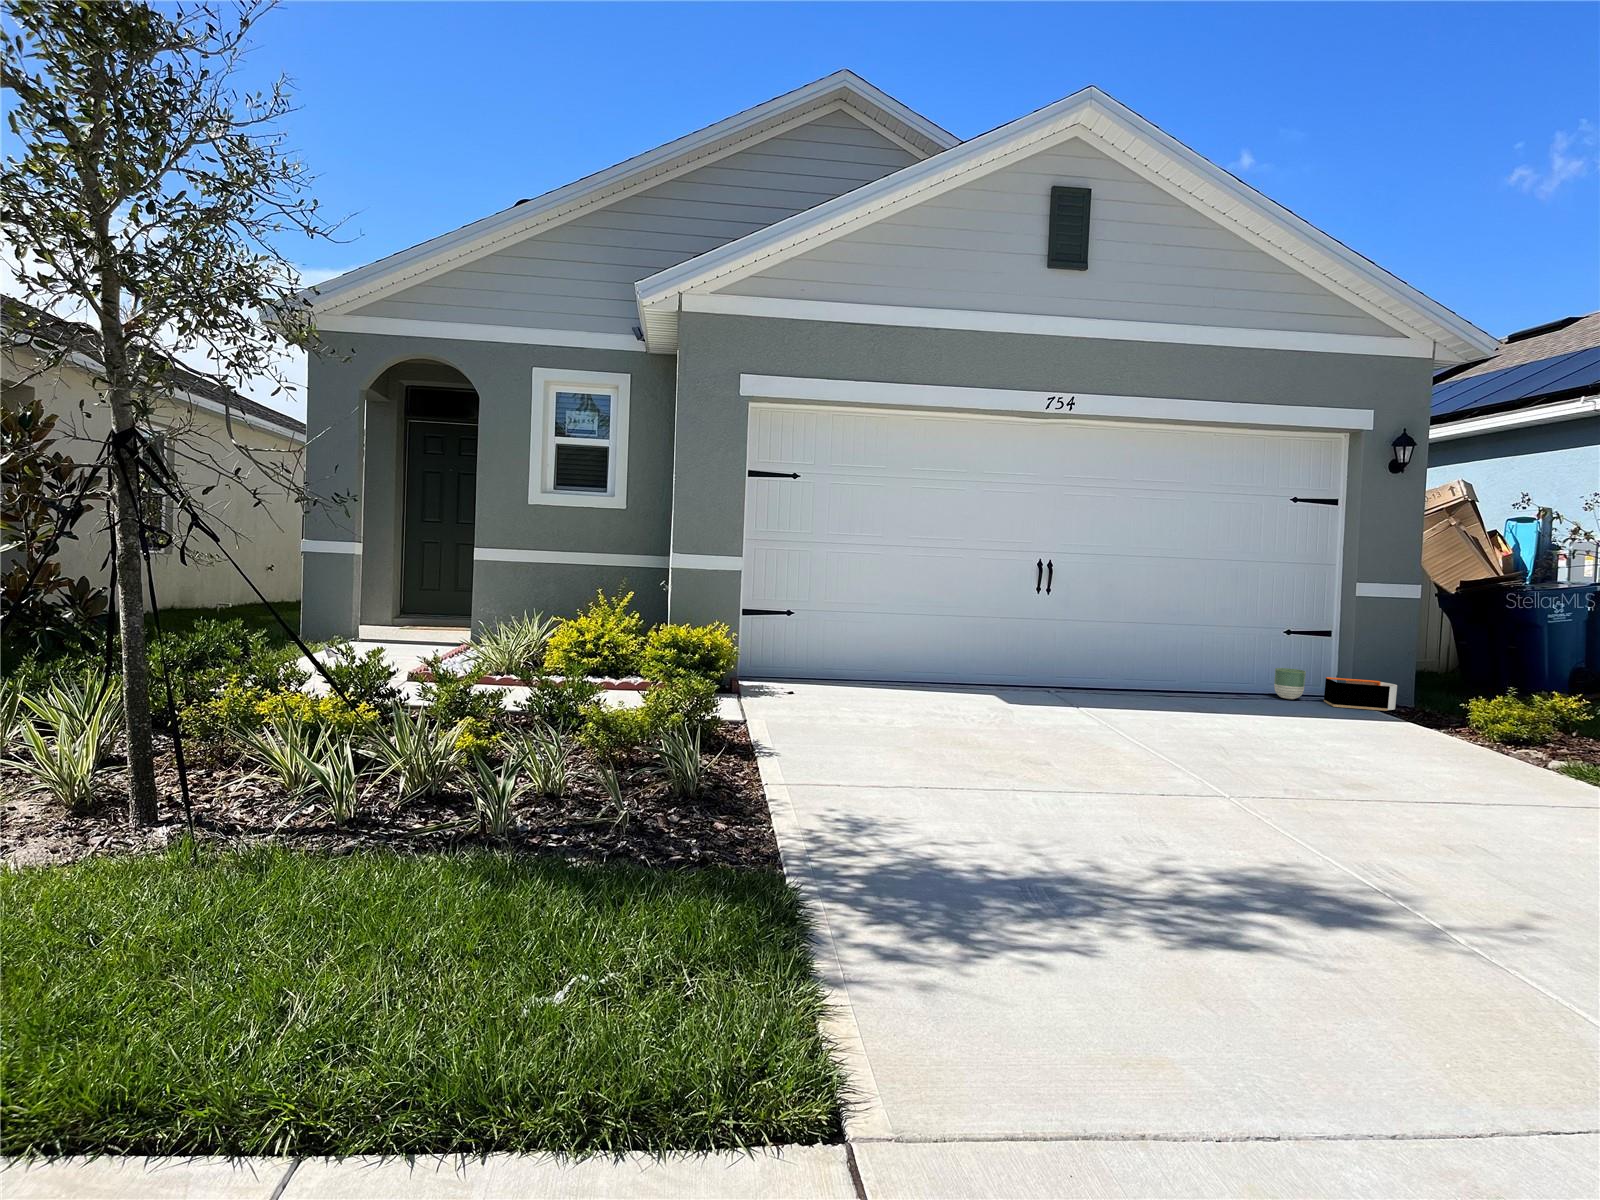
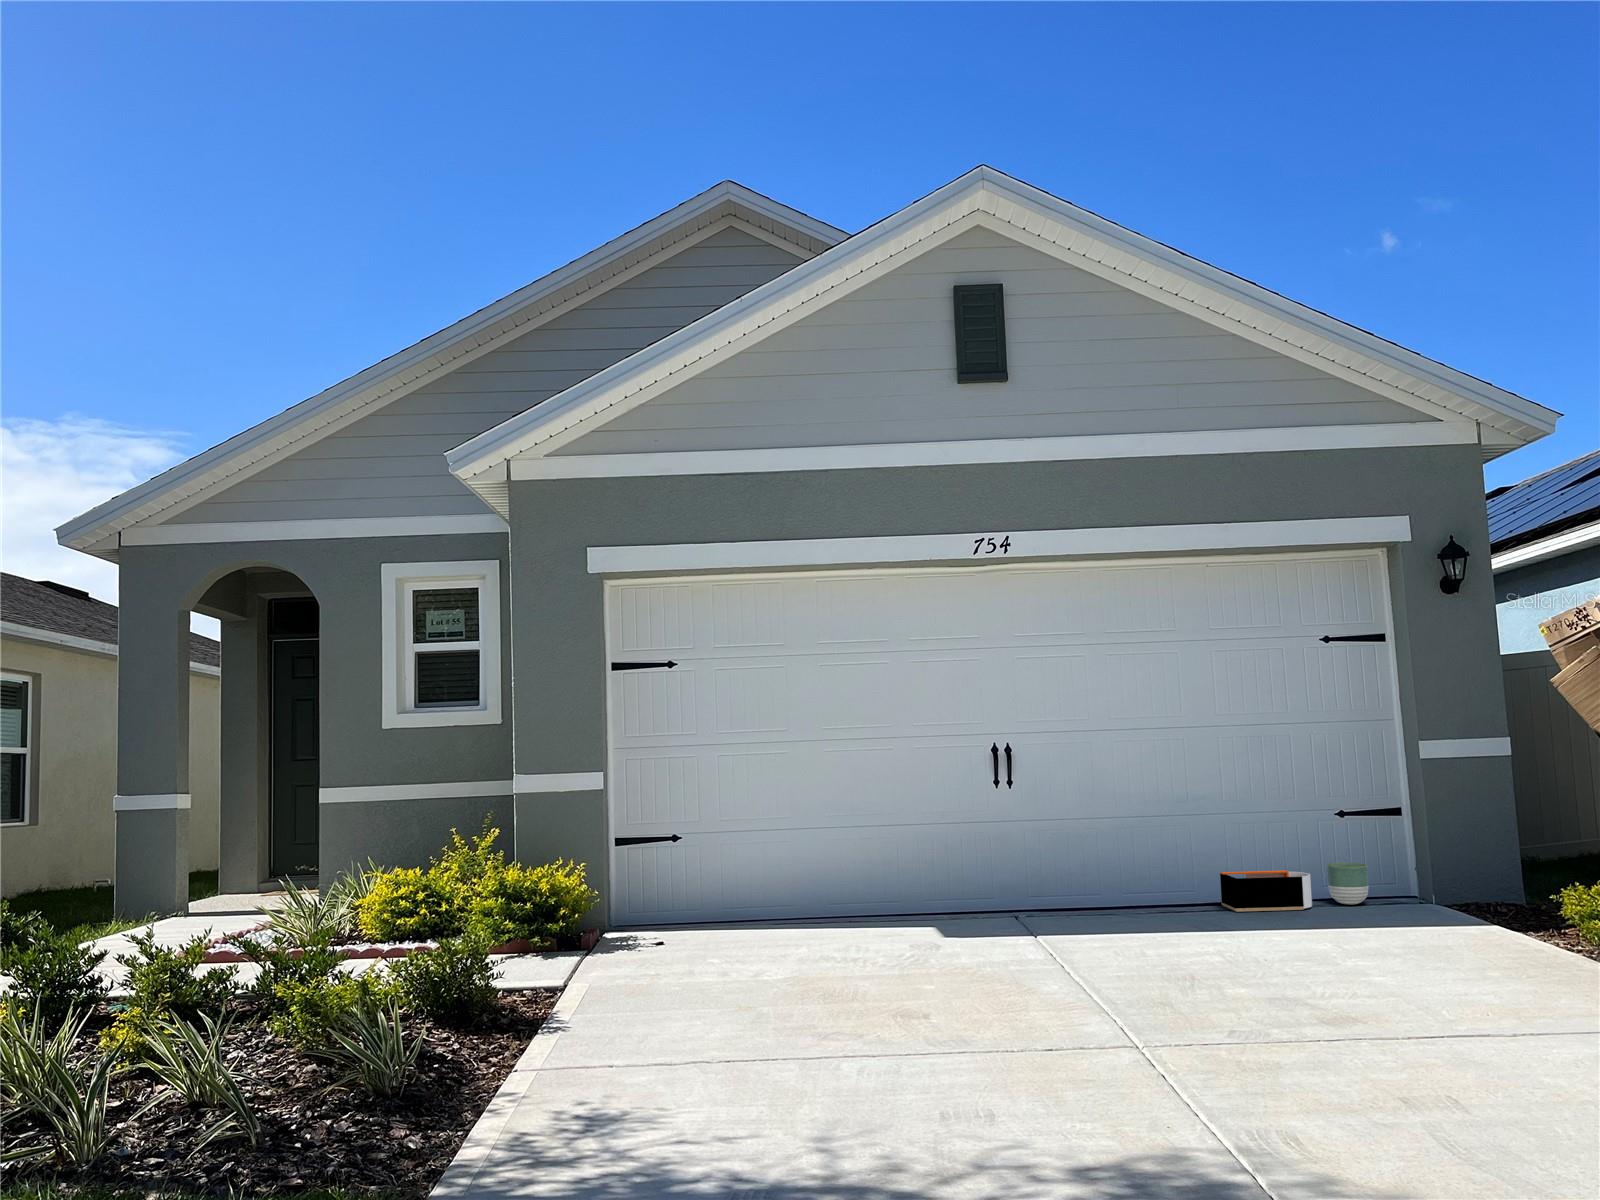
storage bin: present [1324,677,1397,711] -> present [1220,870,1312,912]

